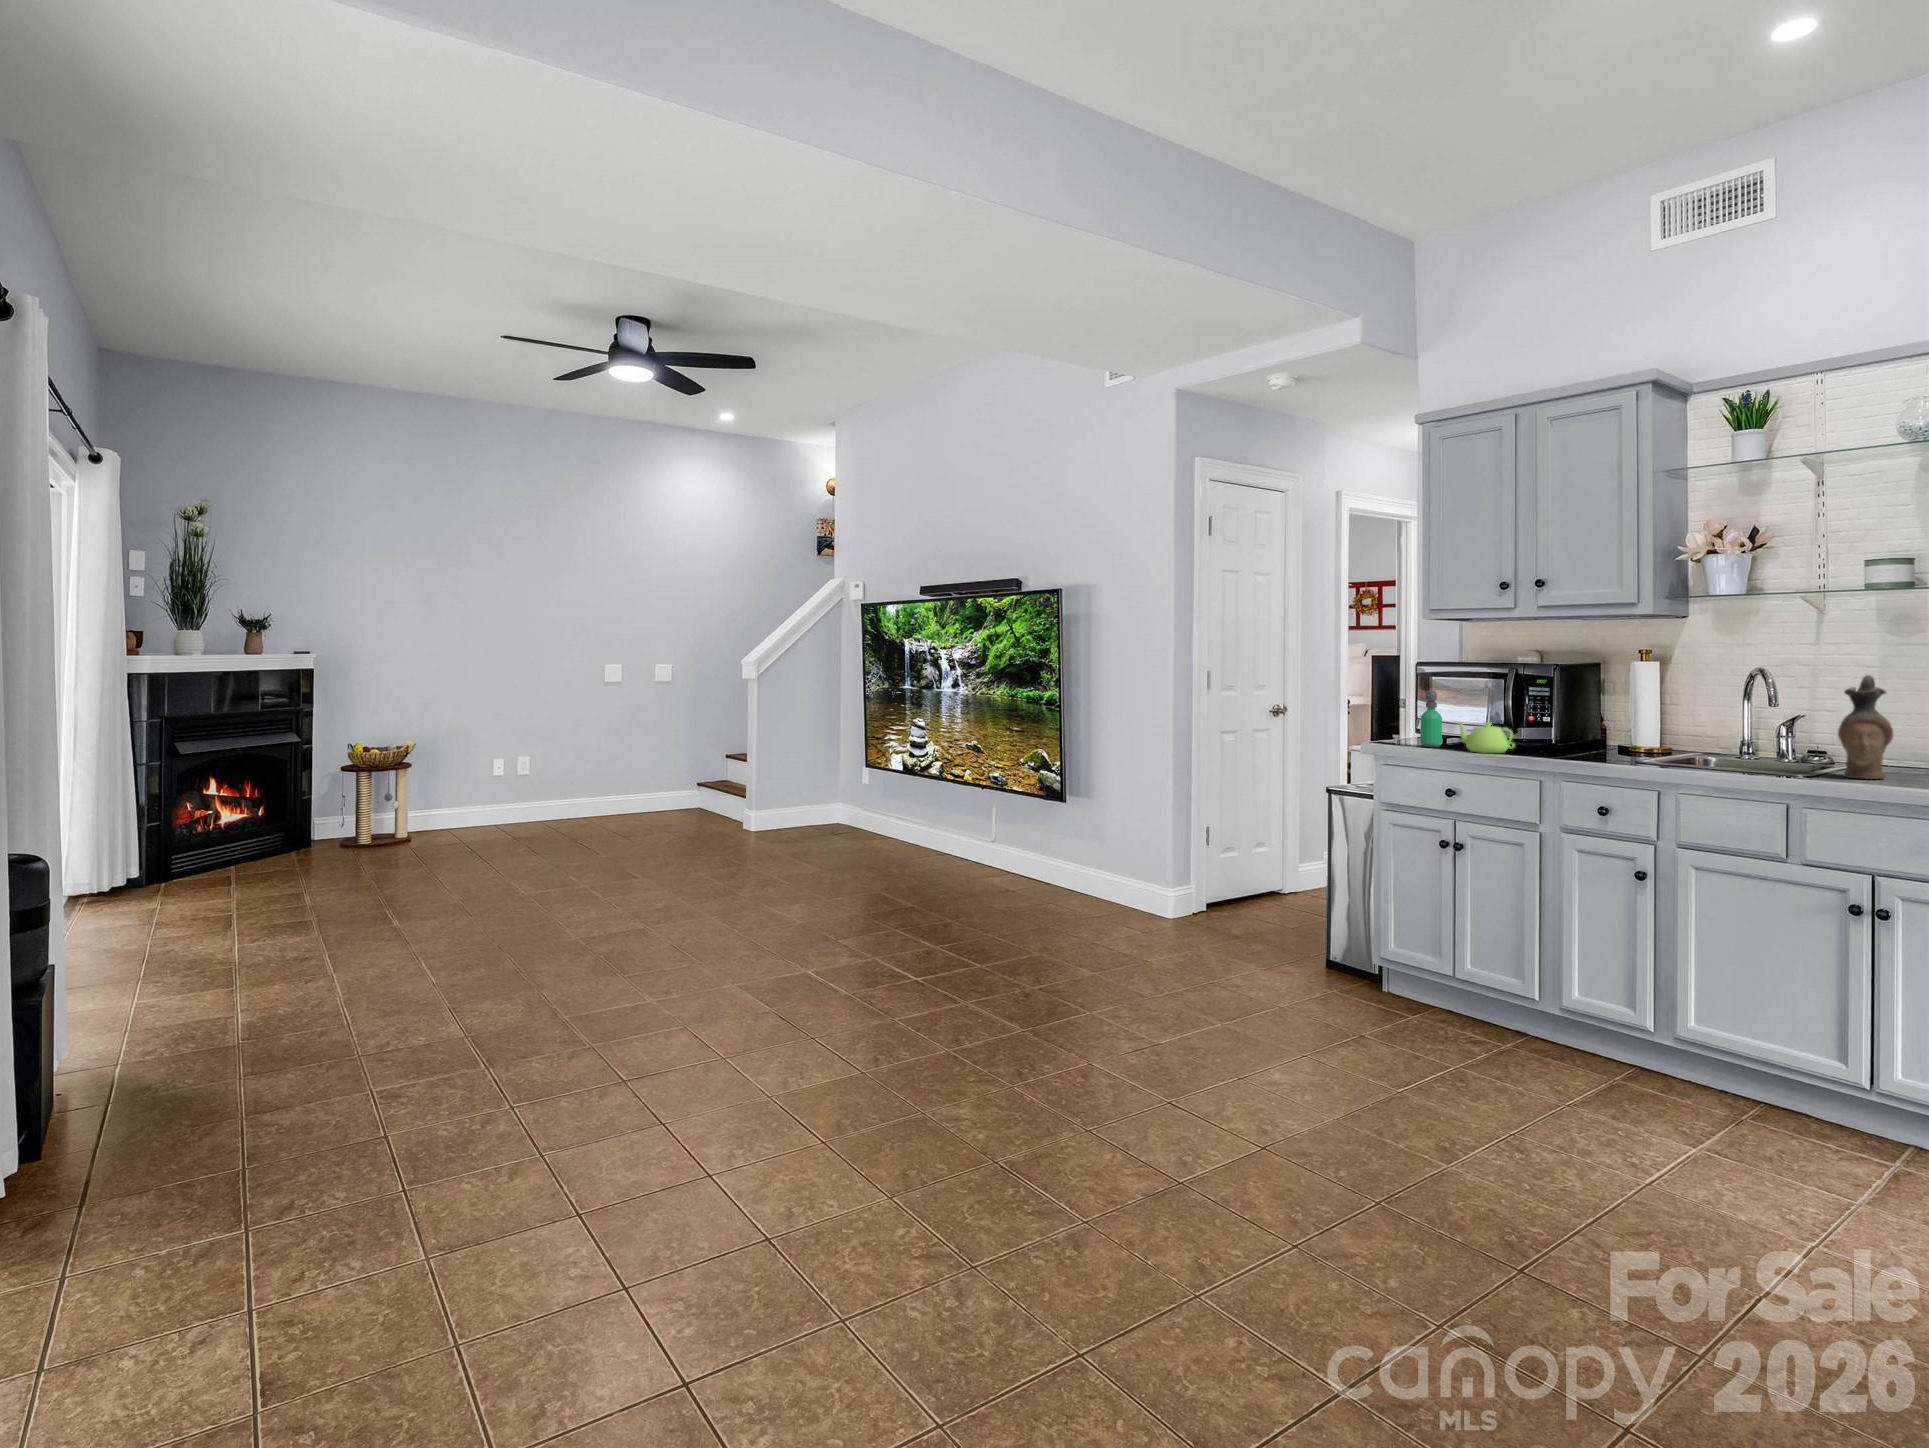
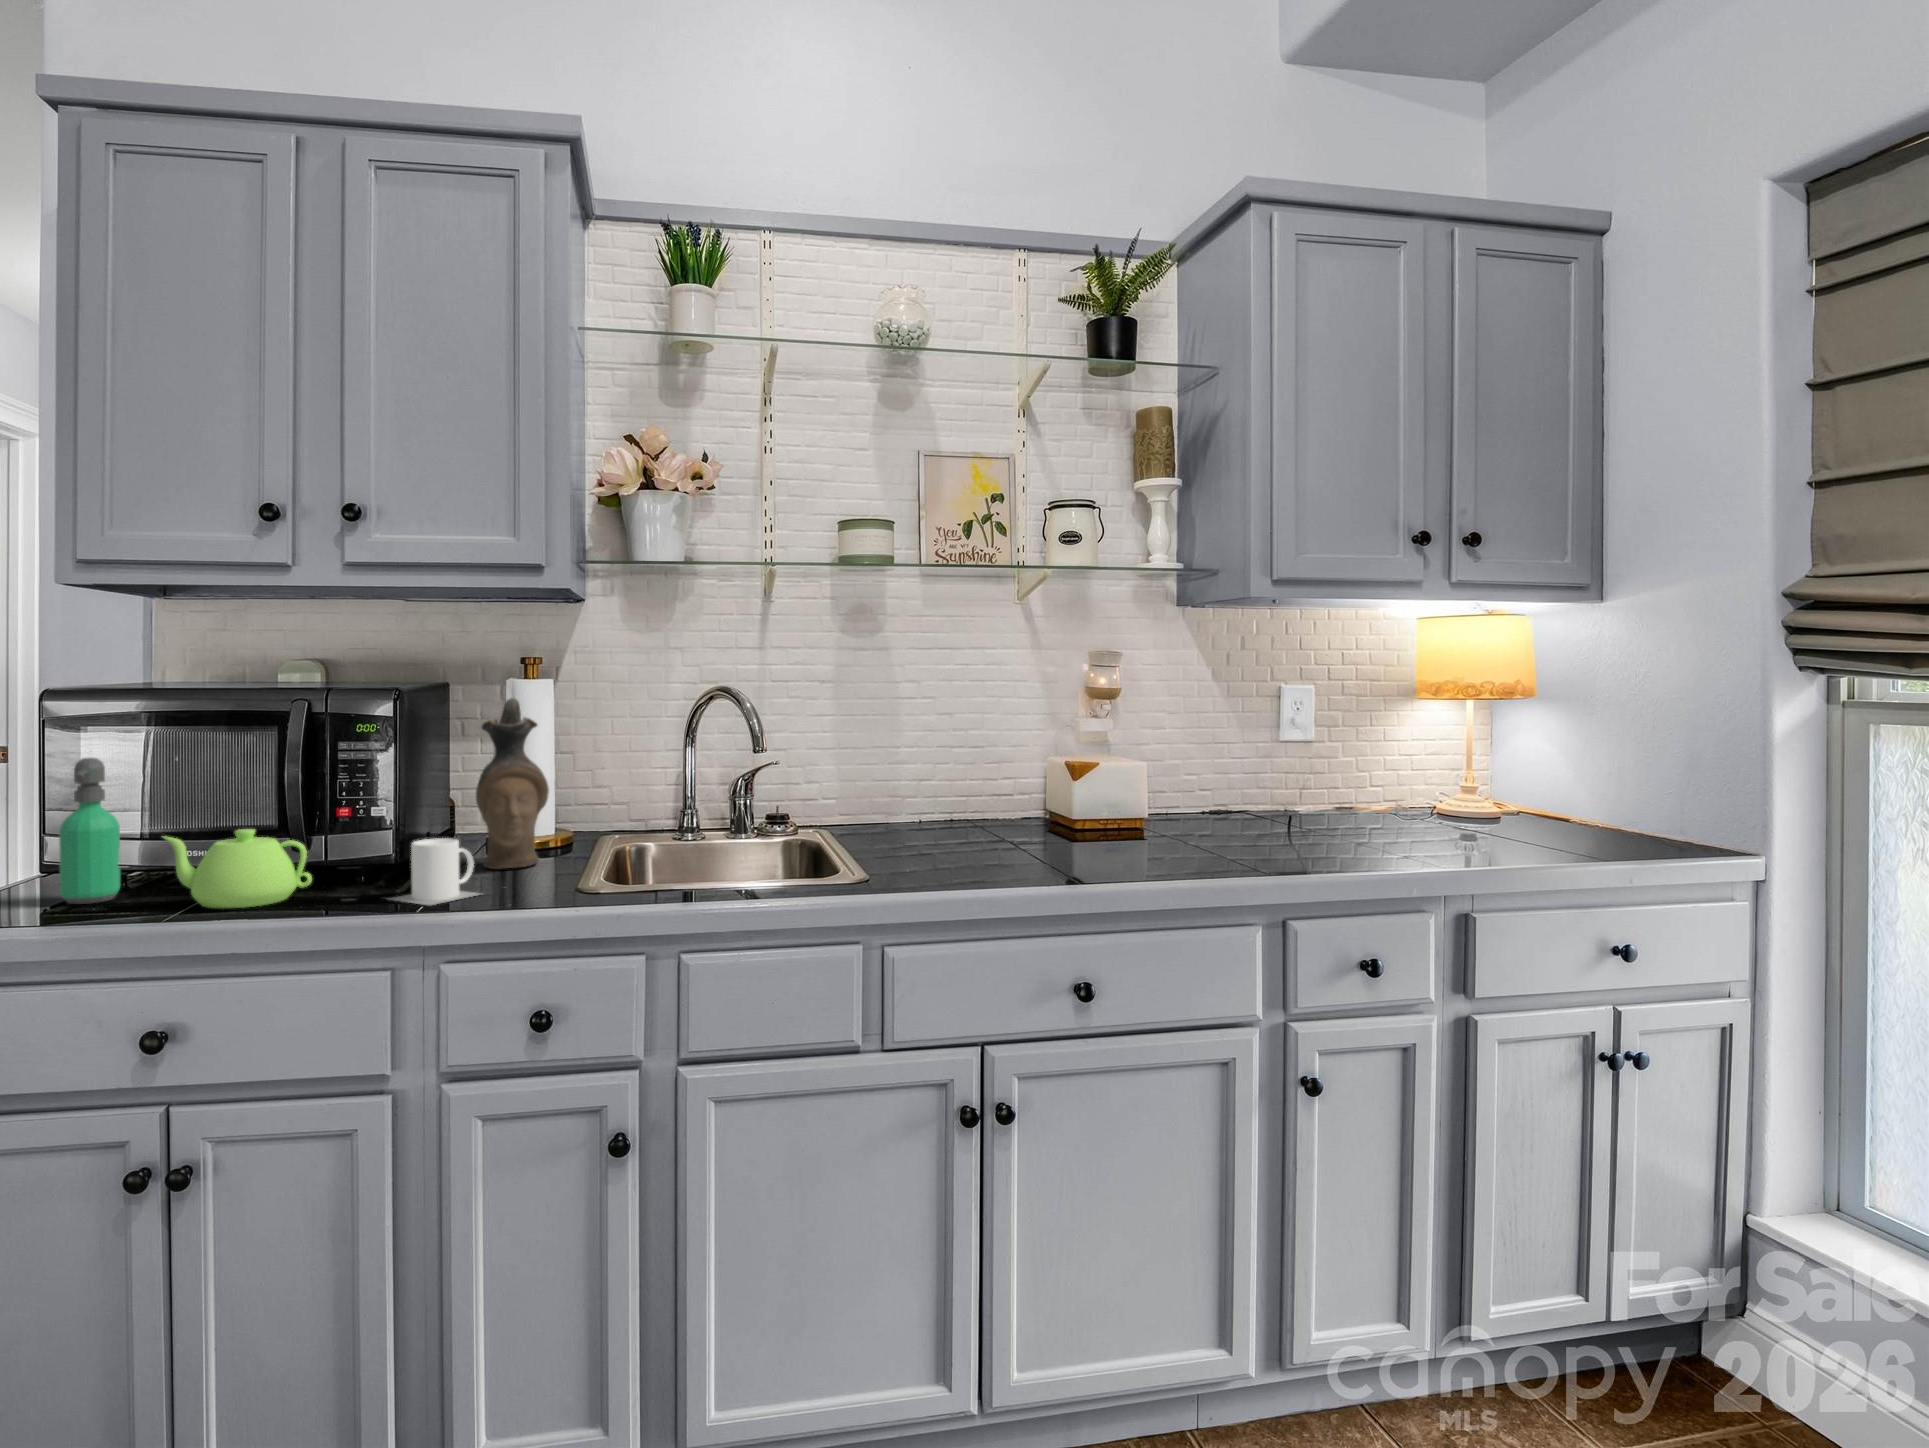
ceramic pitcher: present [1838,675,1893,779] -> present [476,698,549,869]
mug: none [1544,732,1589,759] -> present [391,838,480,905]

